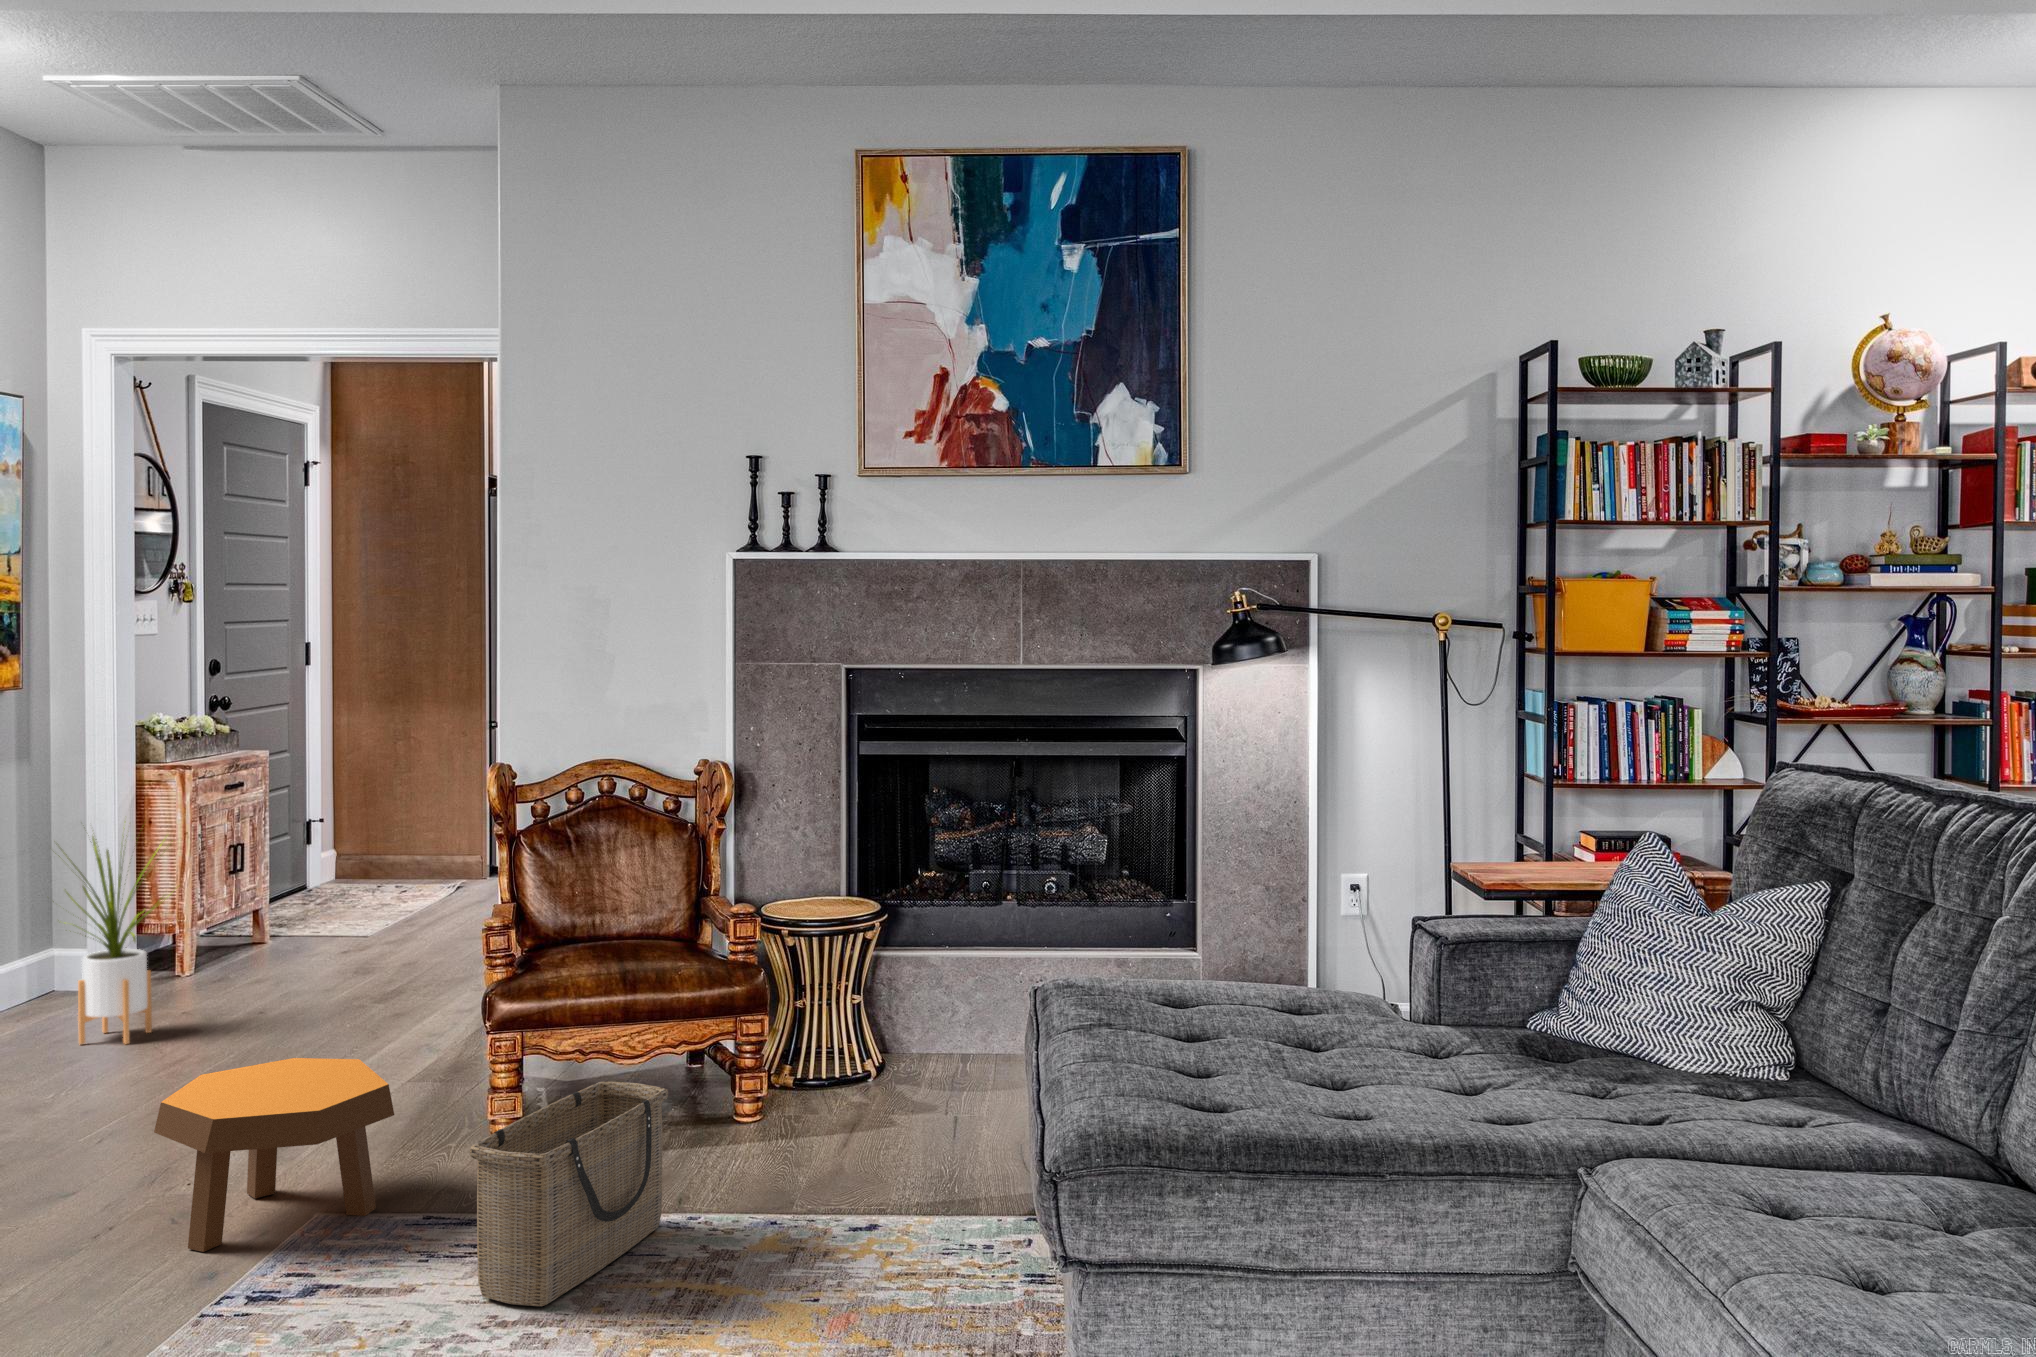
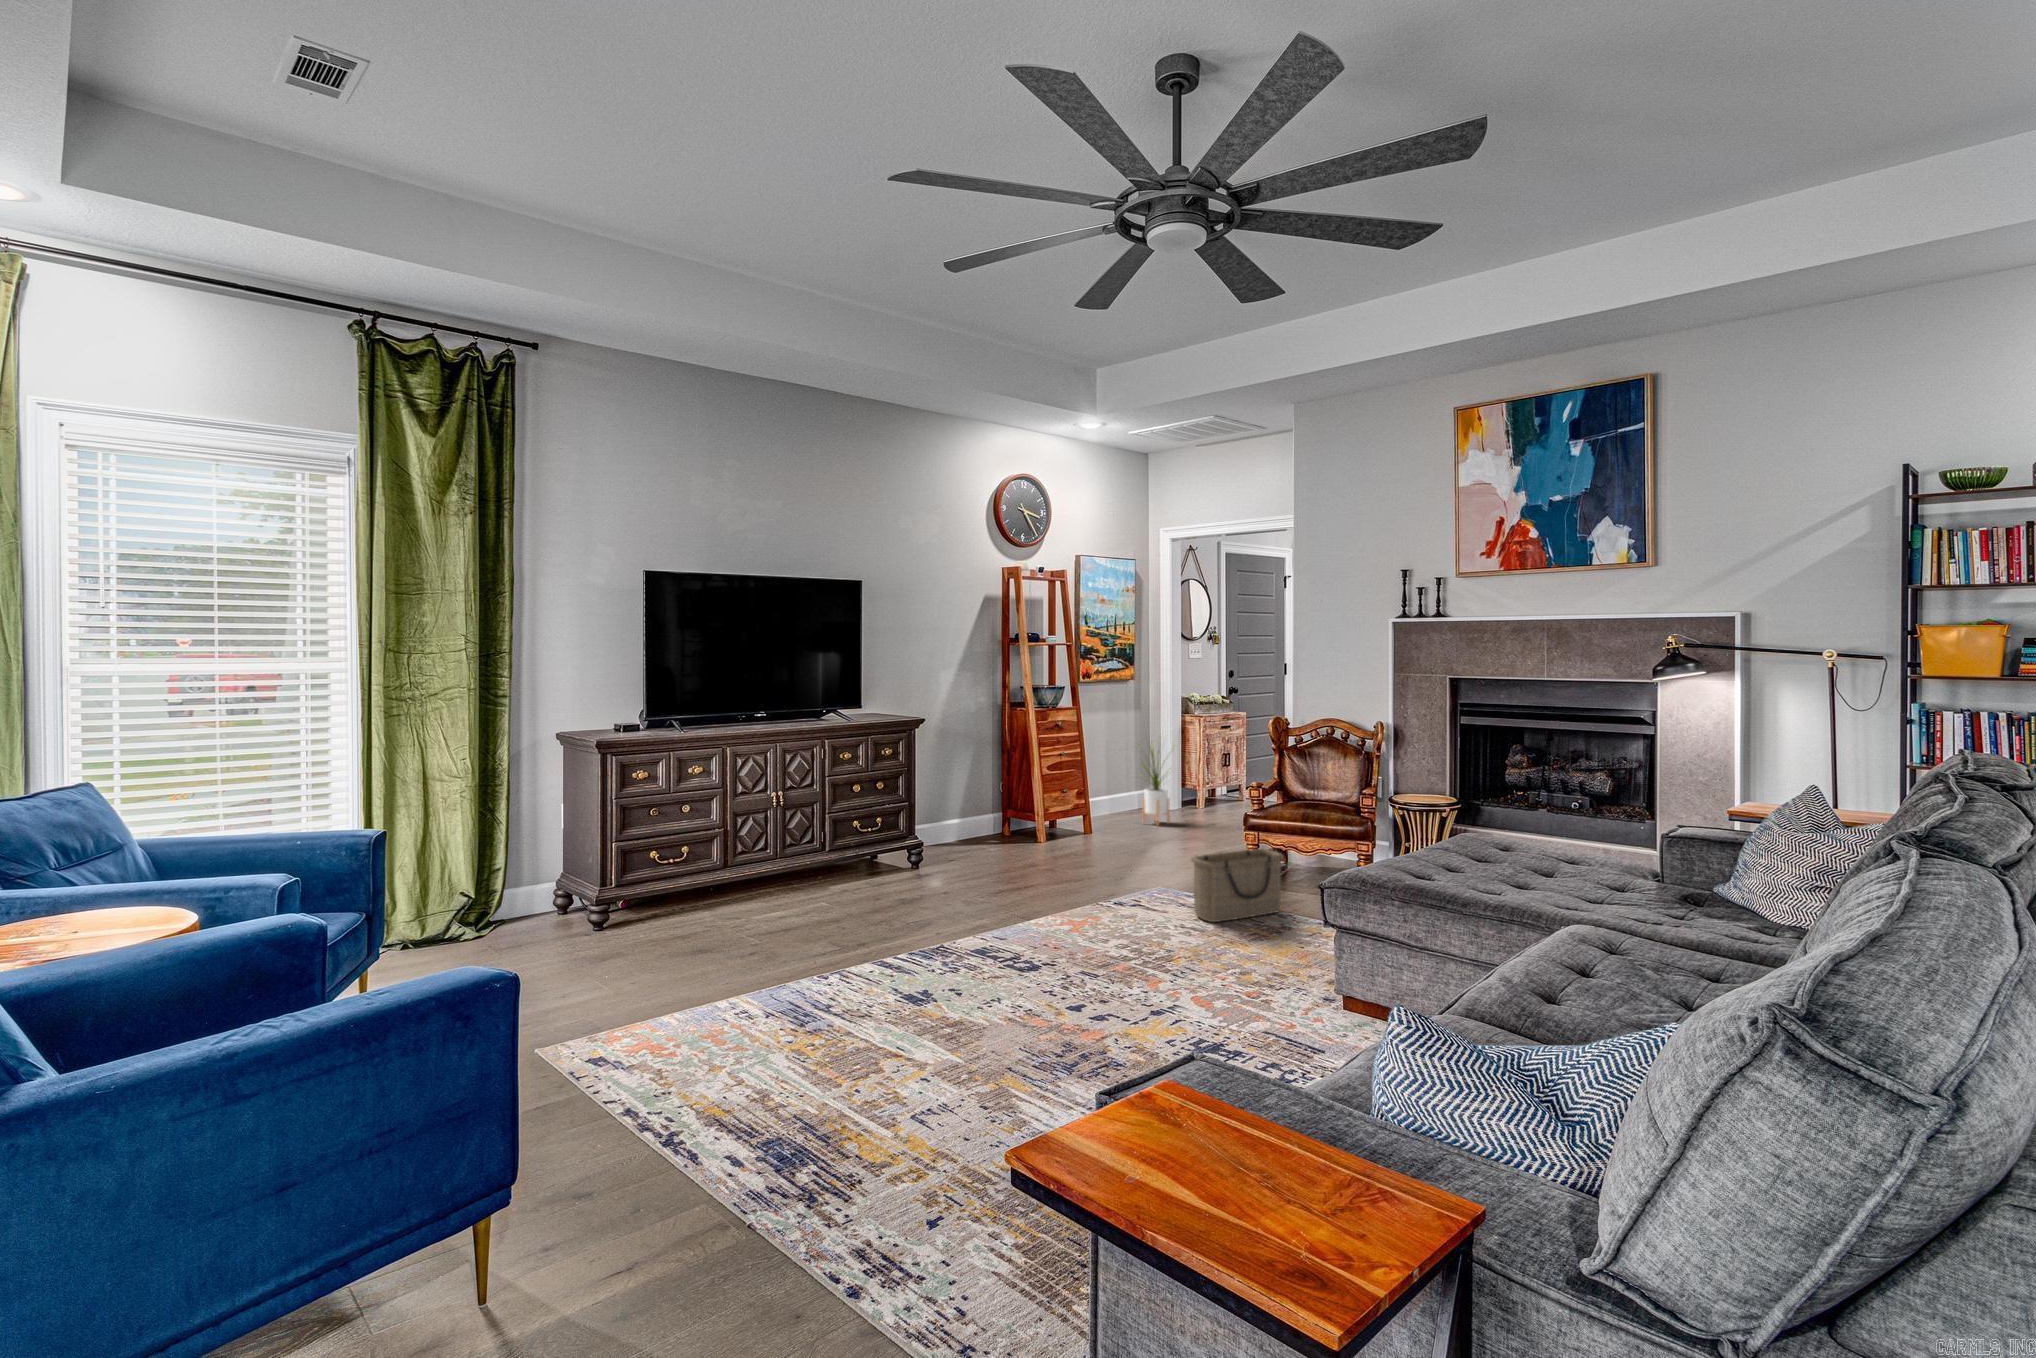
footstool: present [154,1058,394,1252] -> none [1117,827,1197,889]

